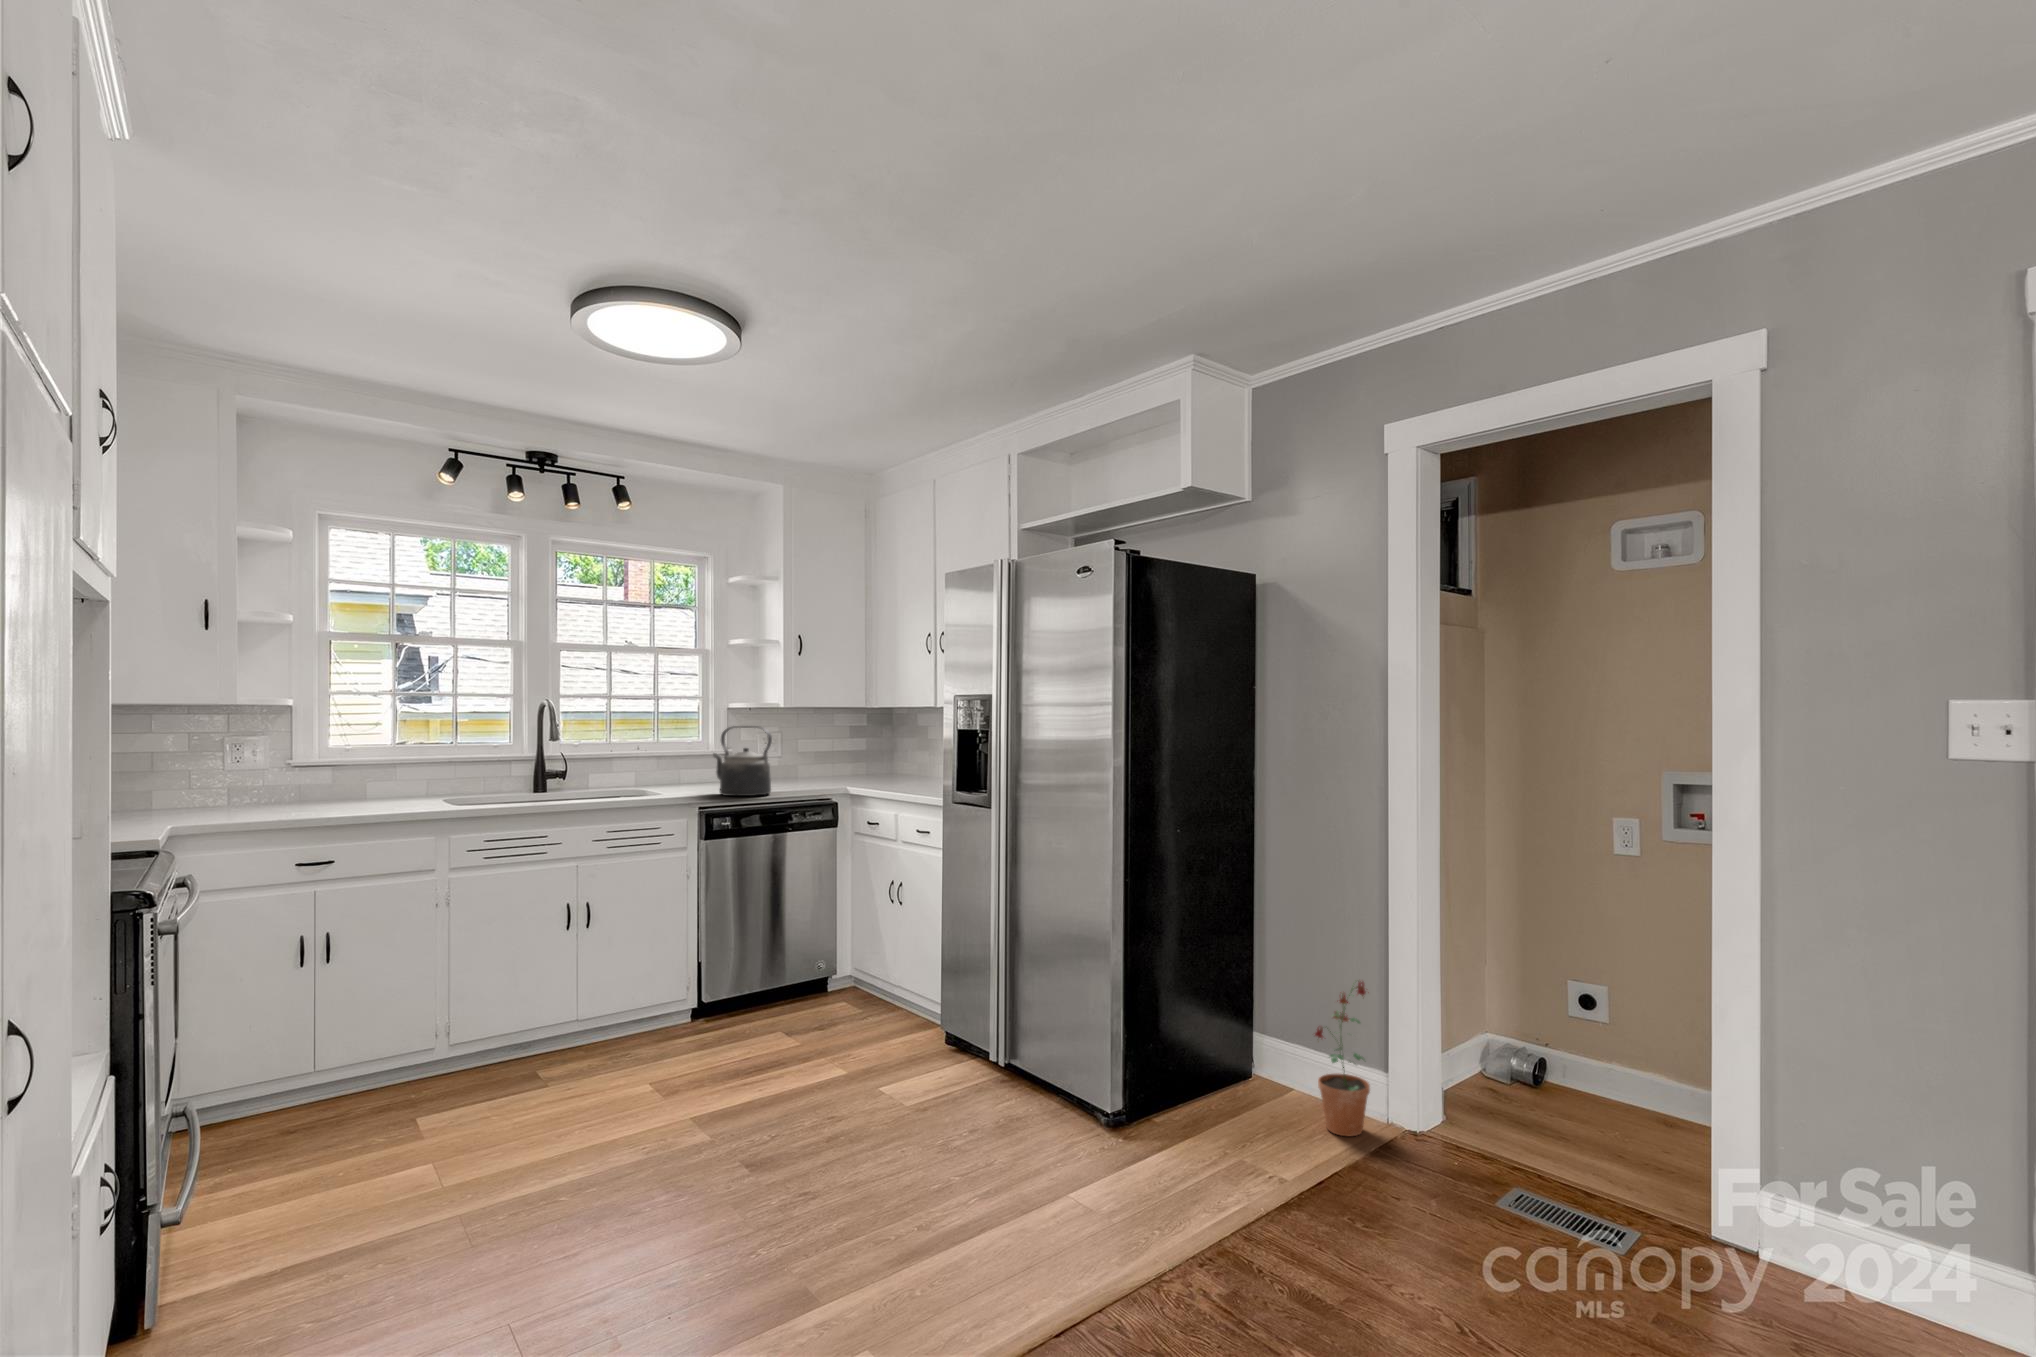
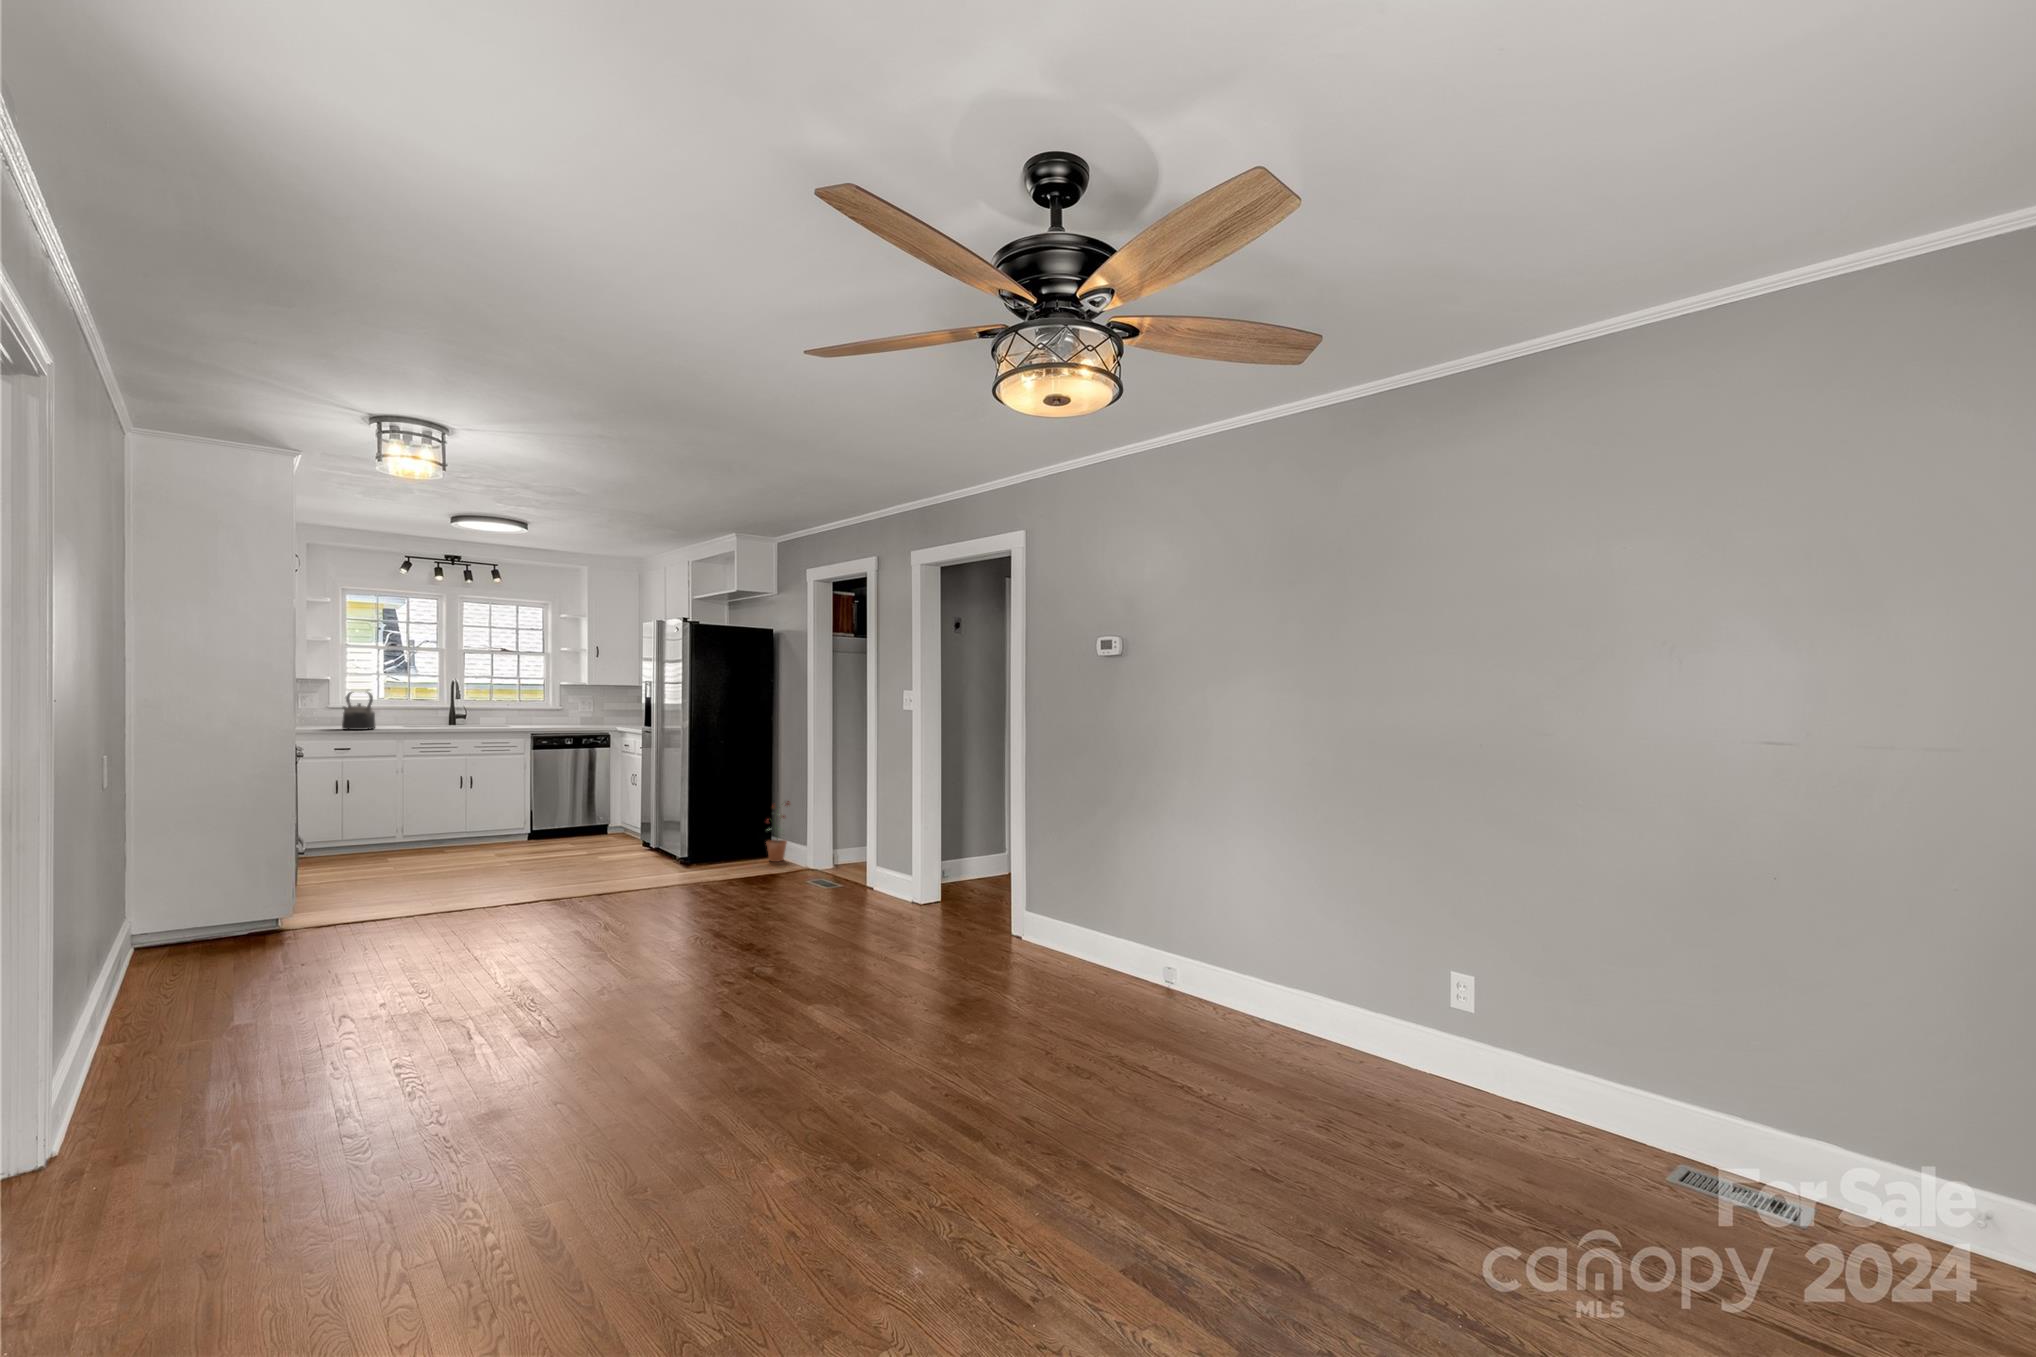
kettle: present [713,726,772,796] -> present [342,692,375,730]

